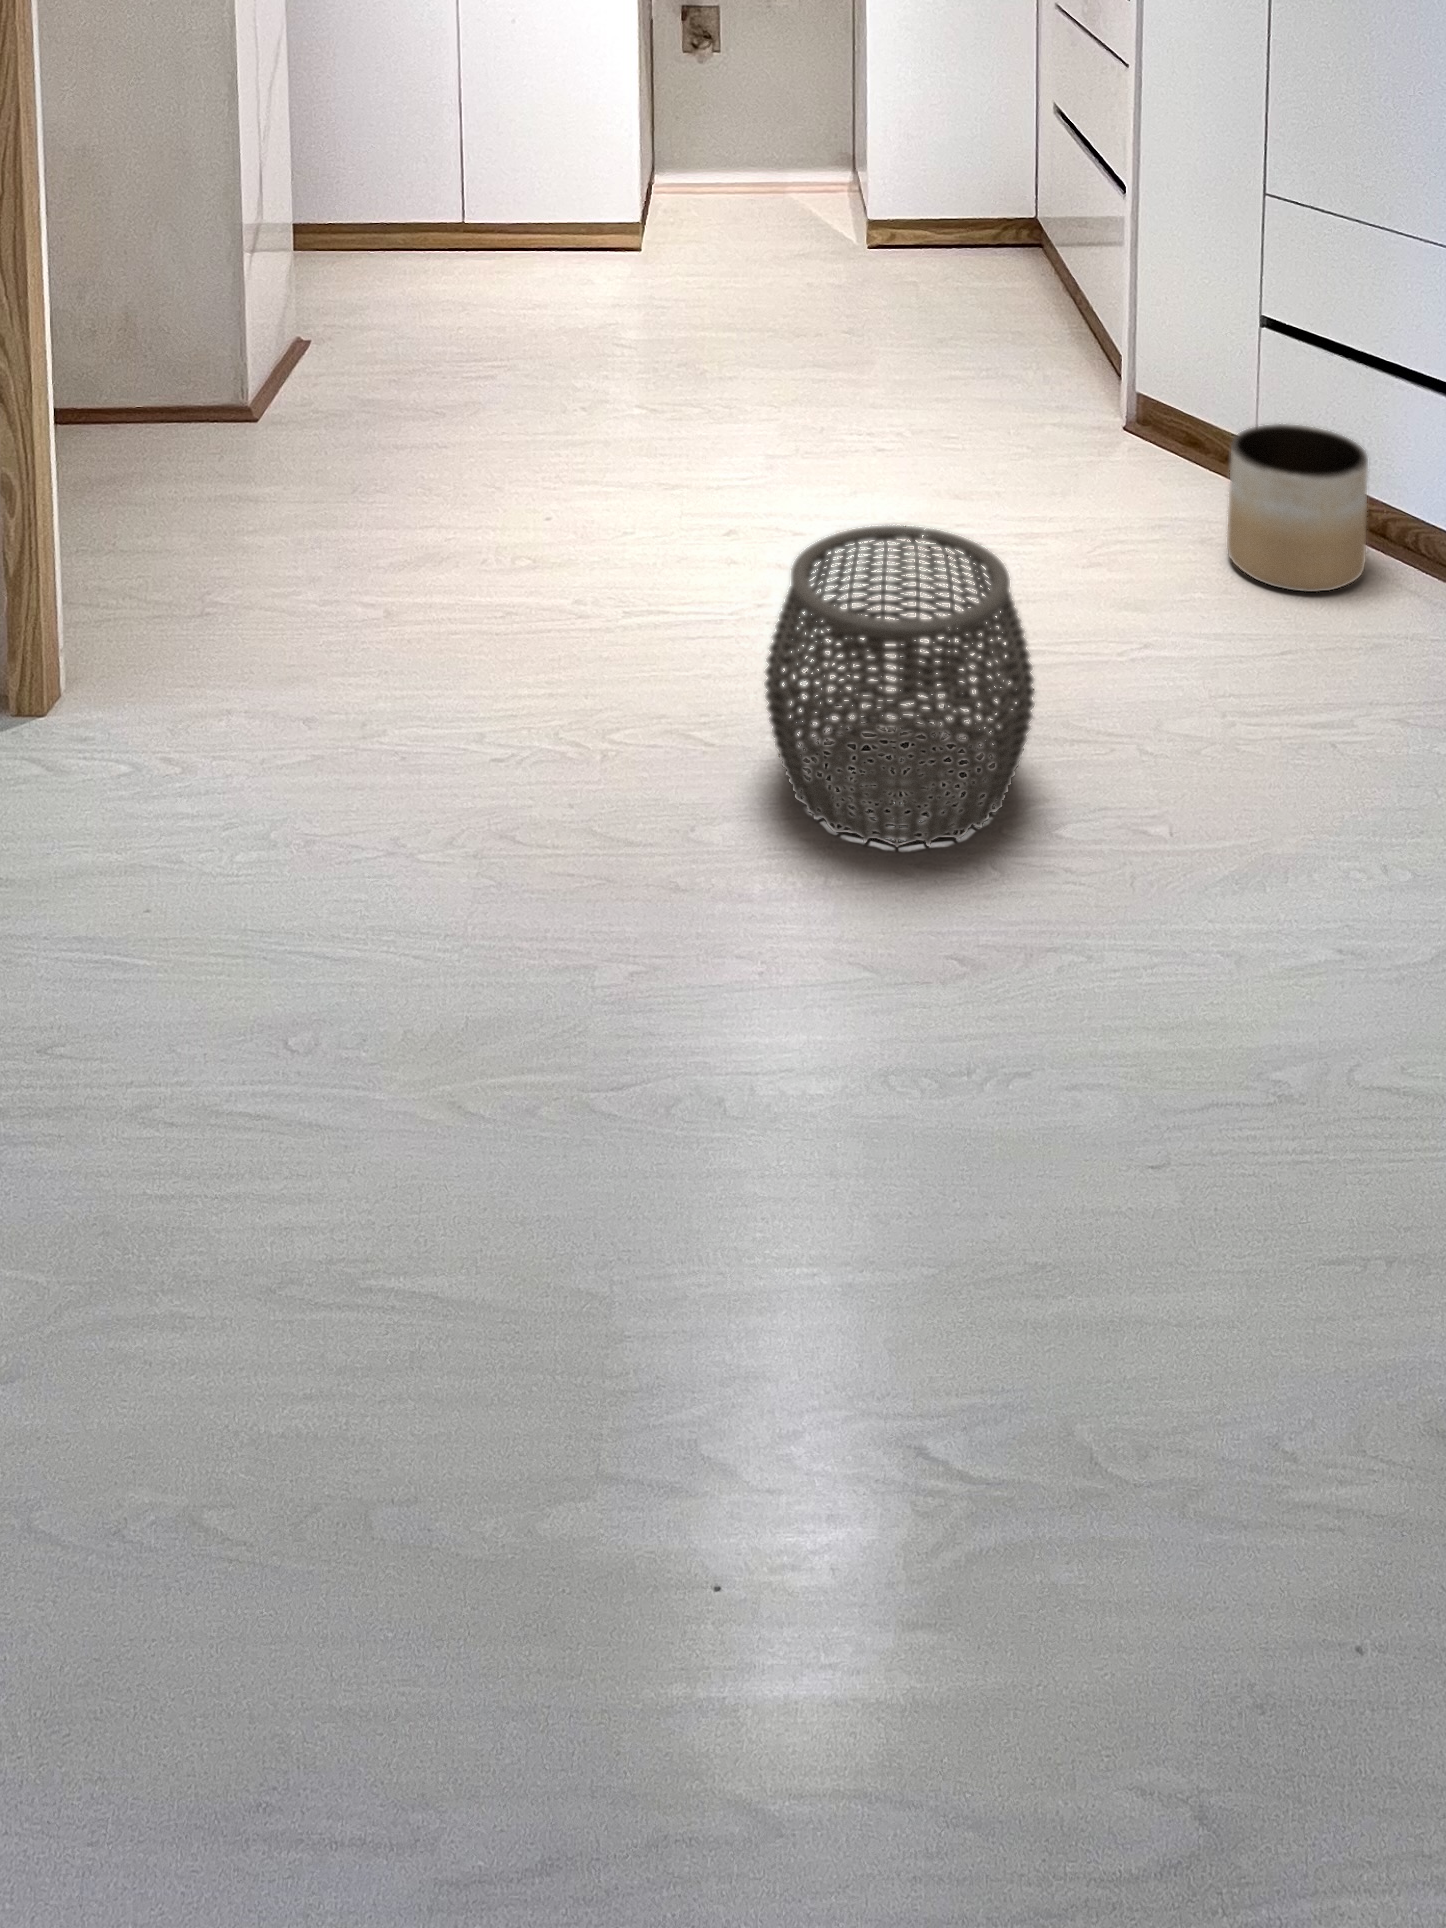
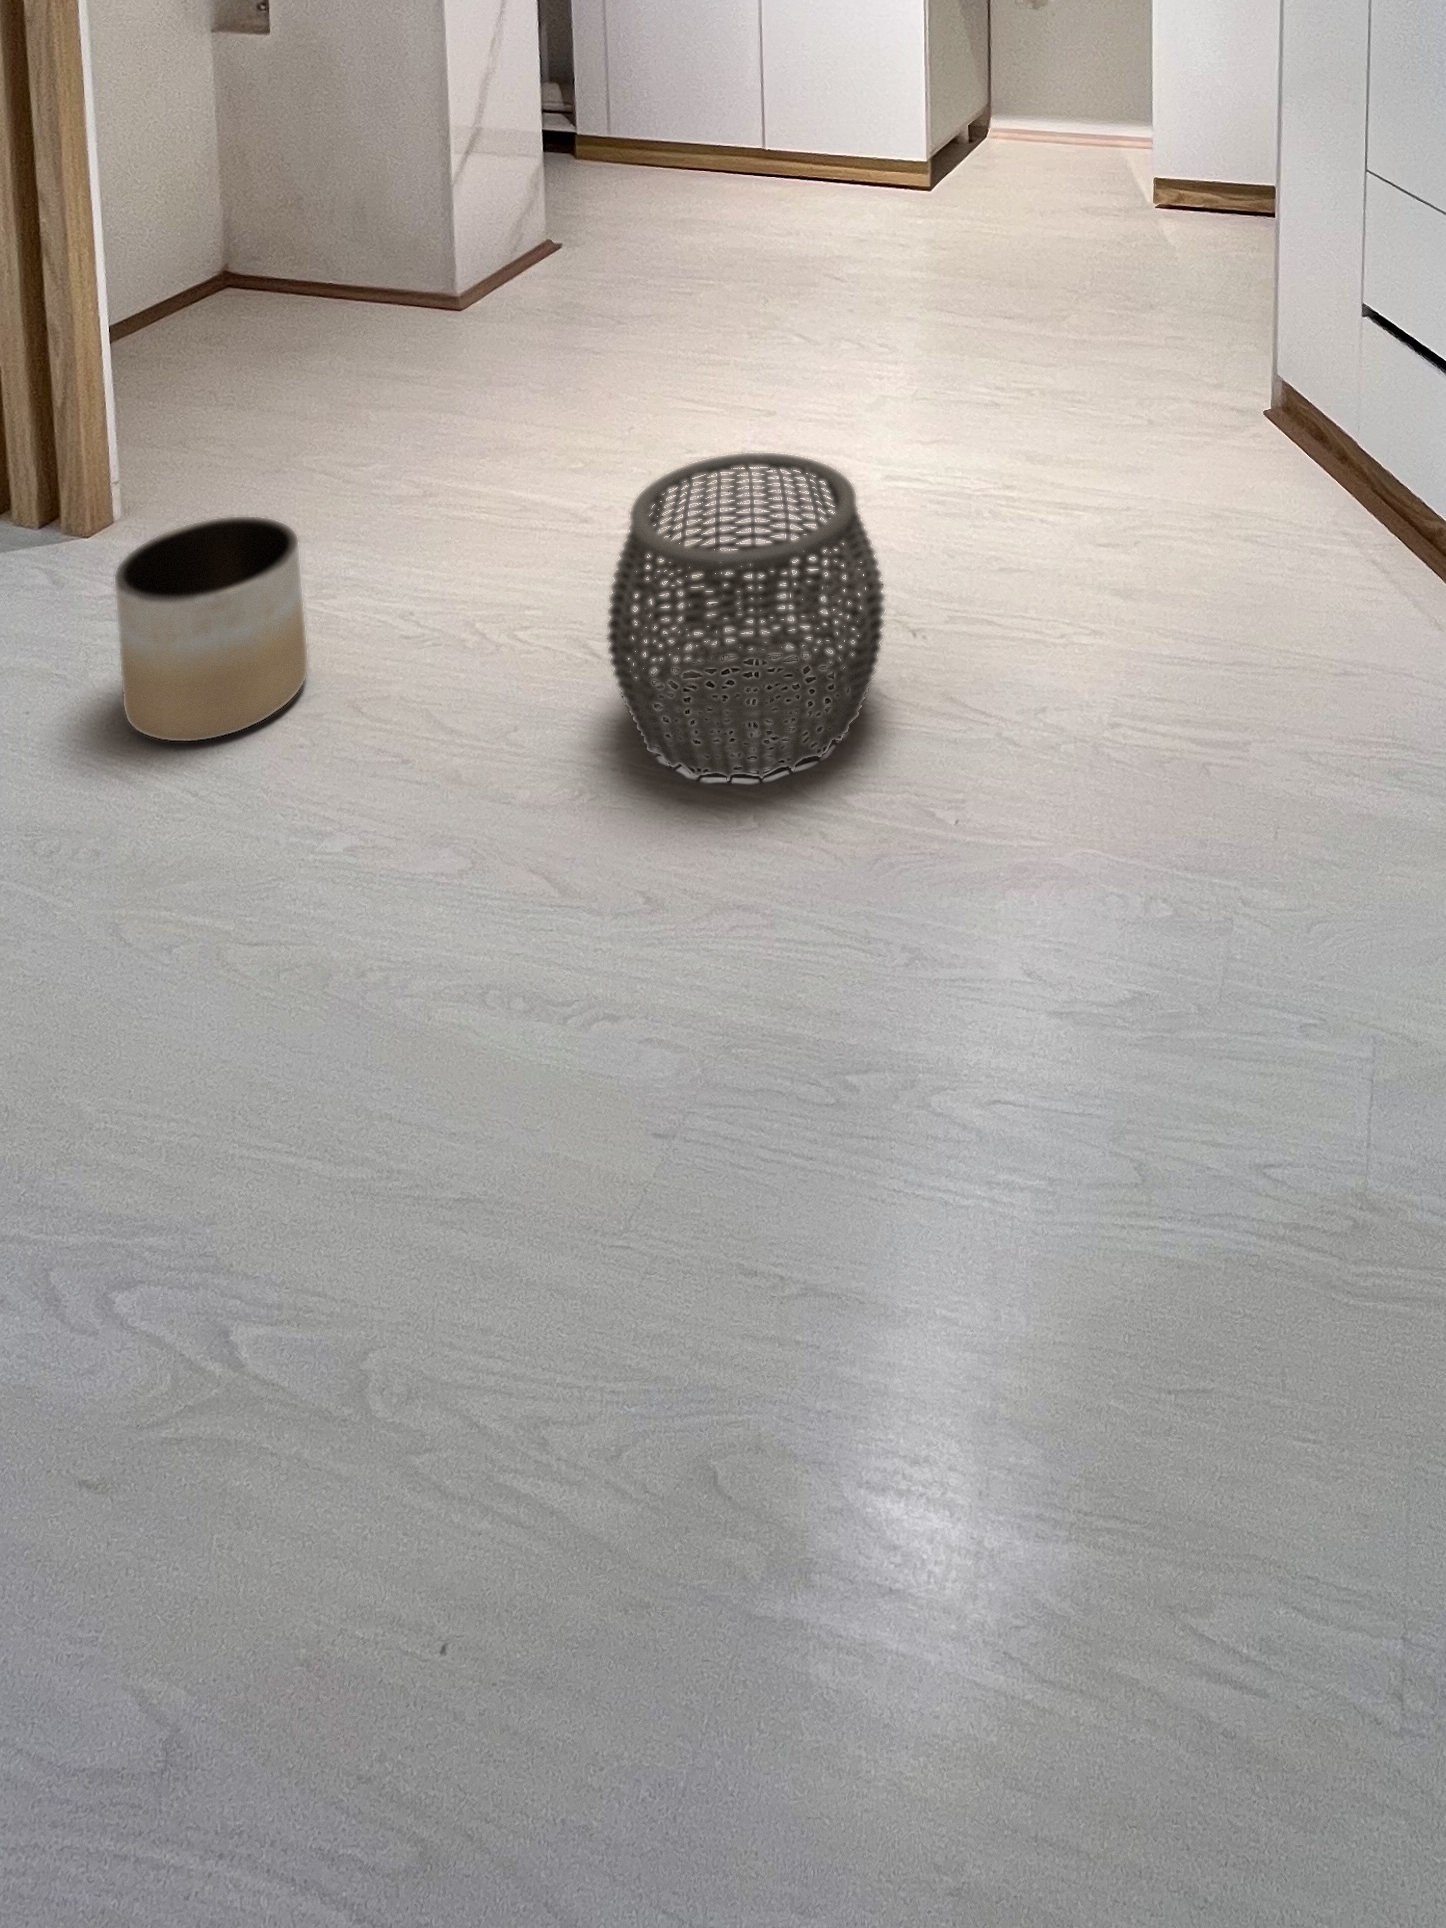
planter: present [1227,424,1368,592] -> present [115,517,308,741]

